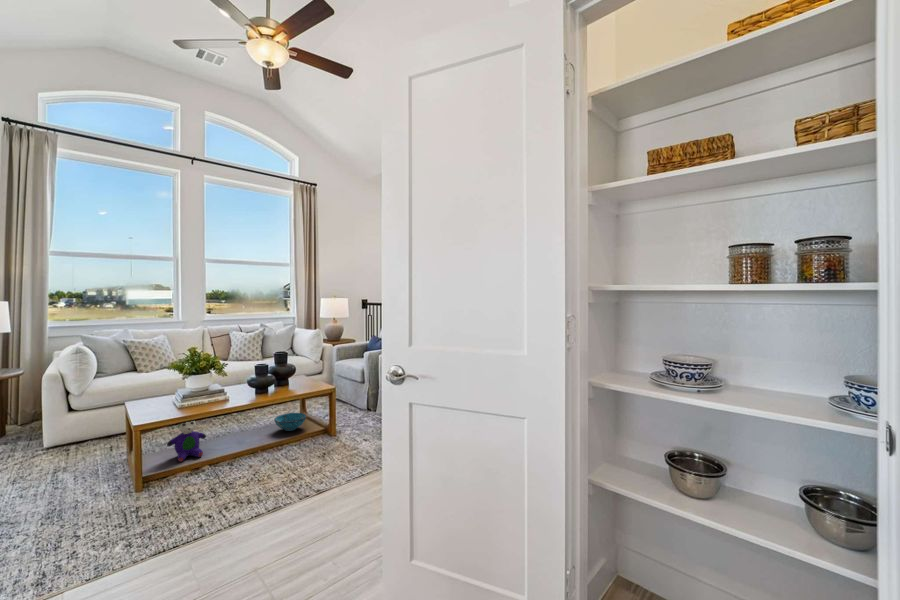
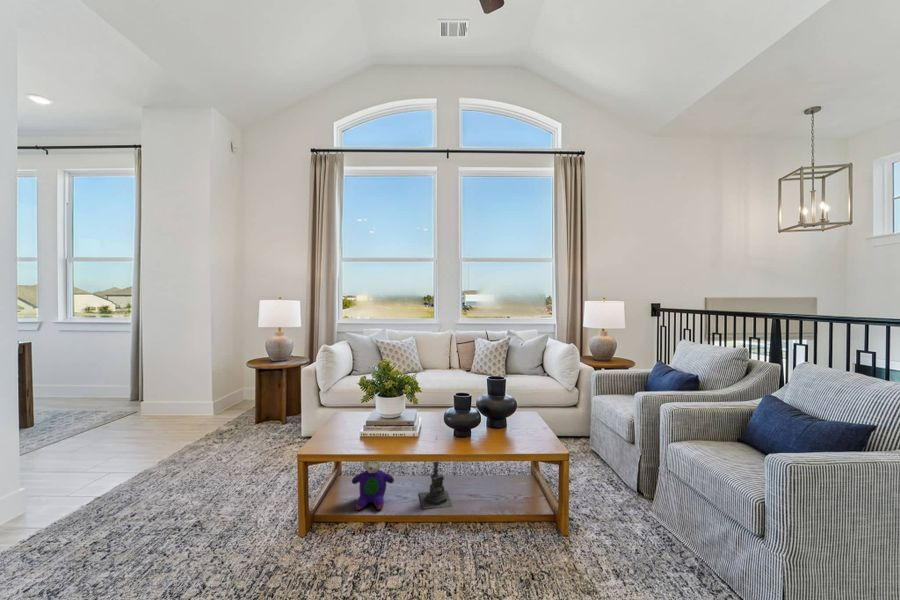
candle holder: none [225,397,258,448] -> present [419,462,452,509]
decorative bowl: present [274,413,306,431] -> none [481,469,526,500]

